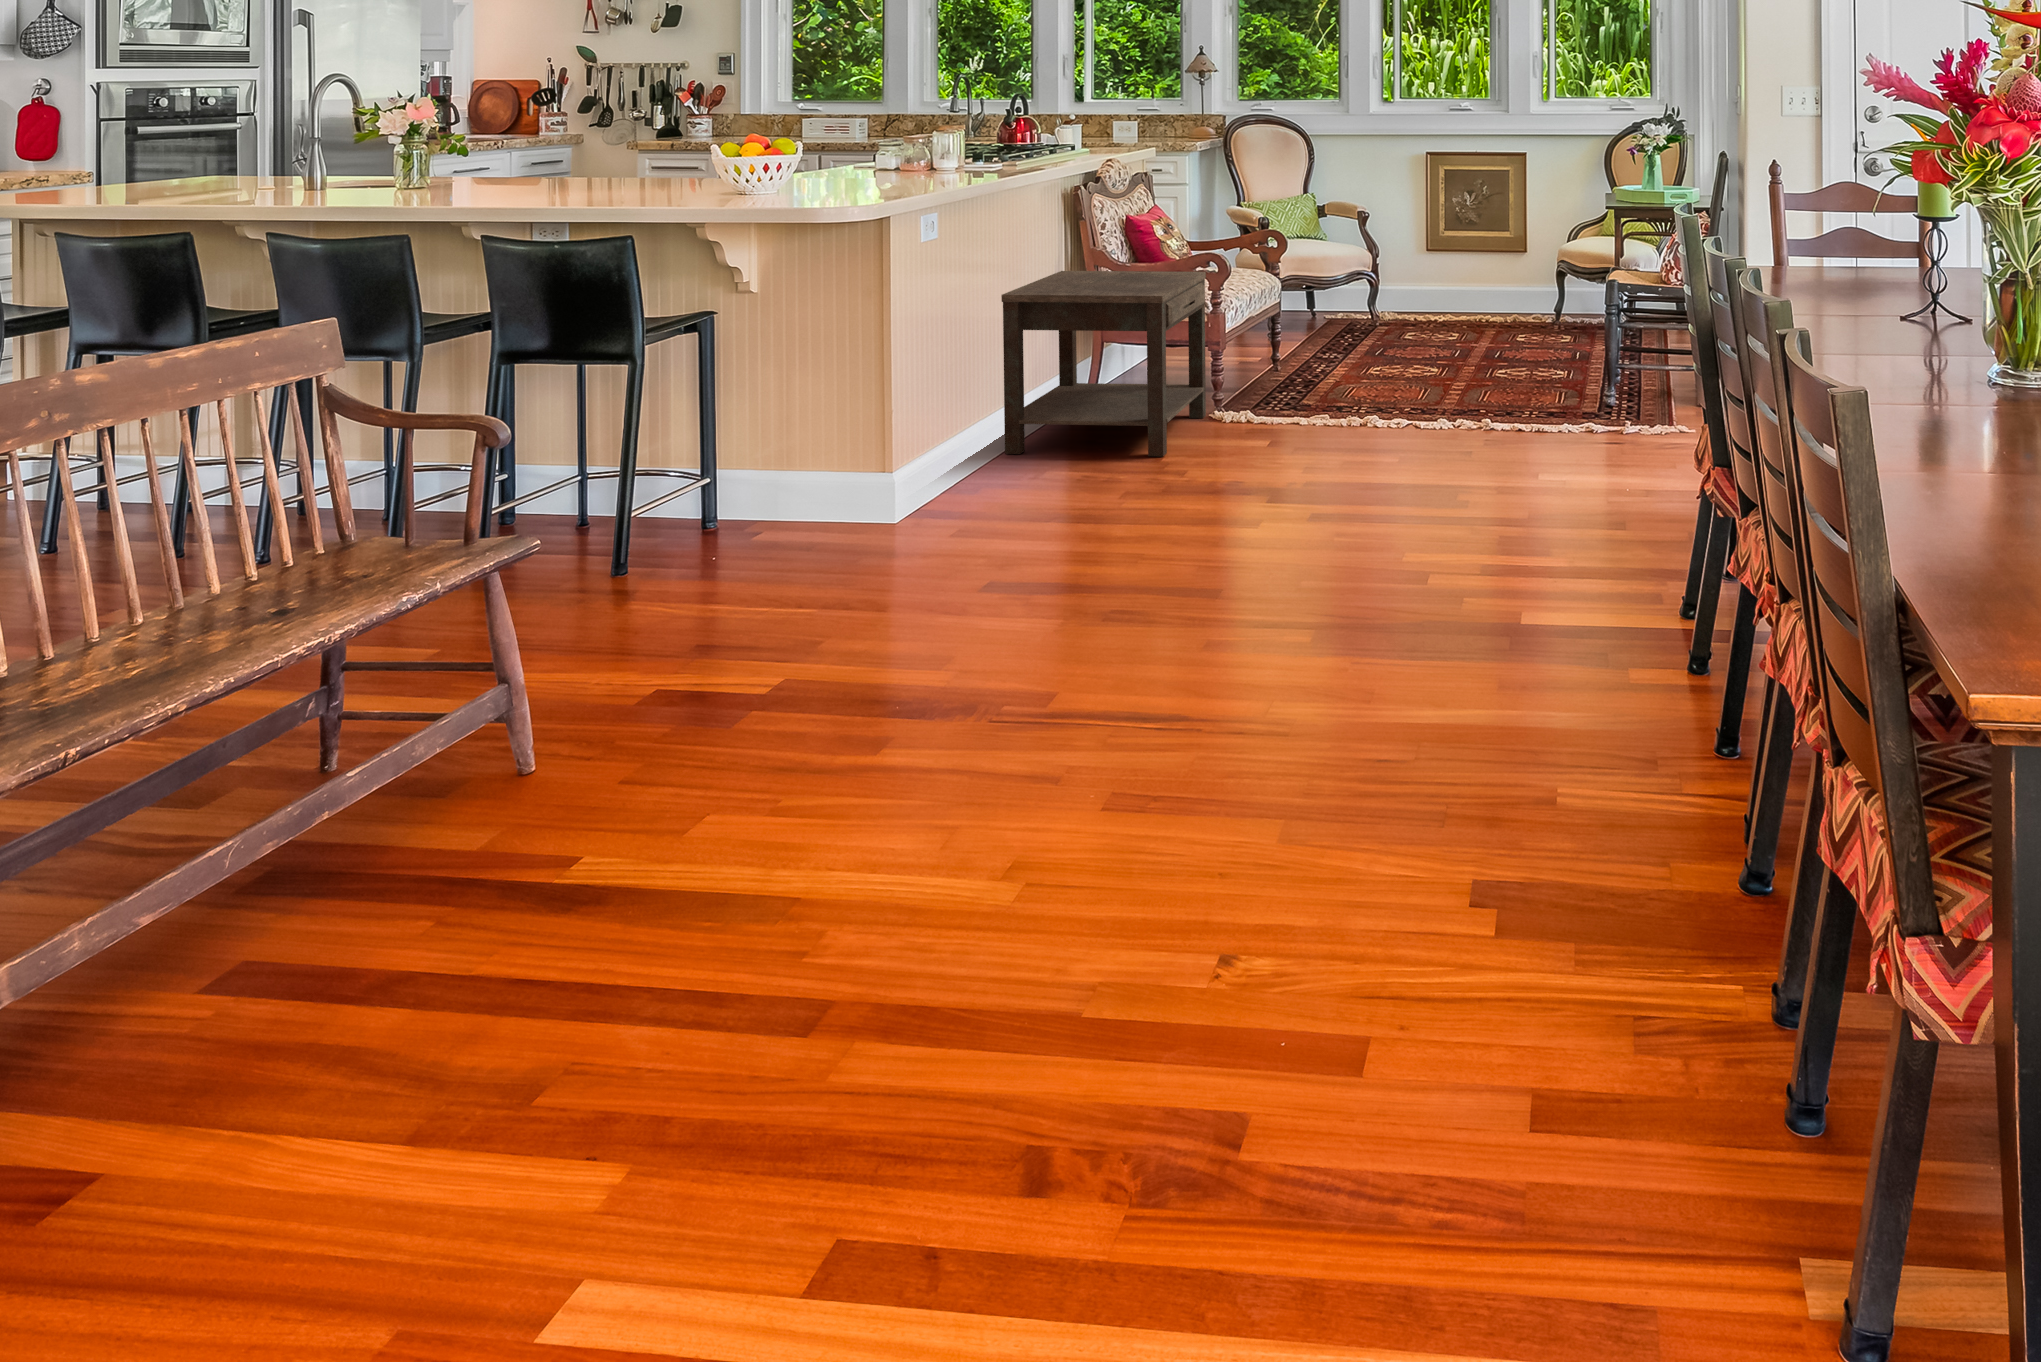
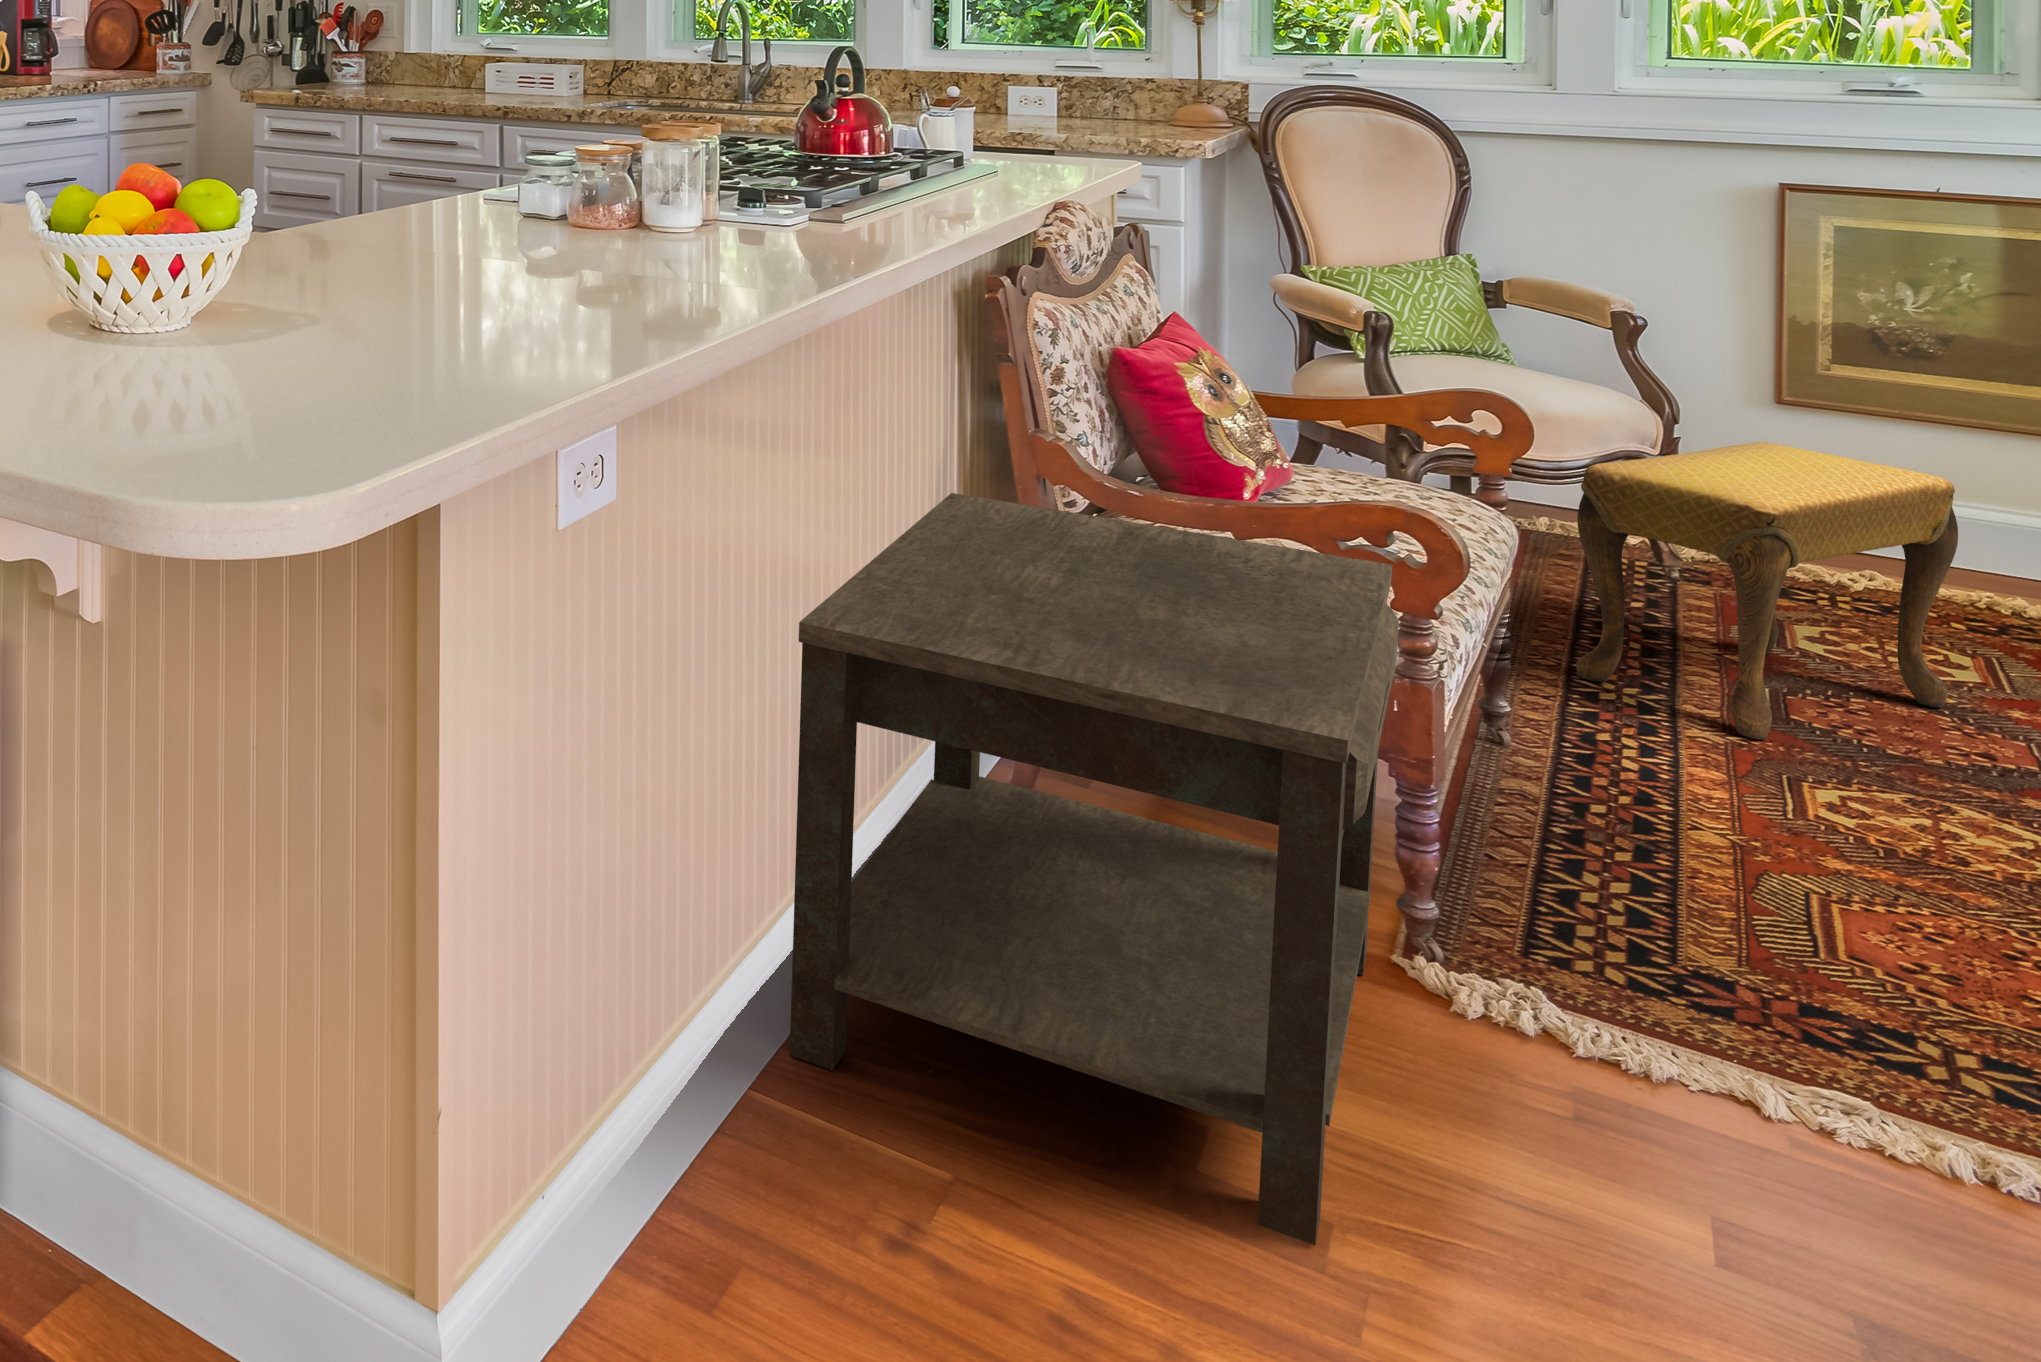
footstool: none [1319,253,1442,360] -> present [1577,442,1958,740]

